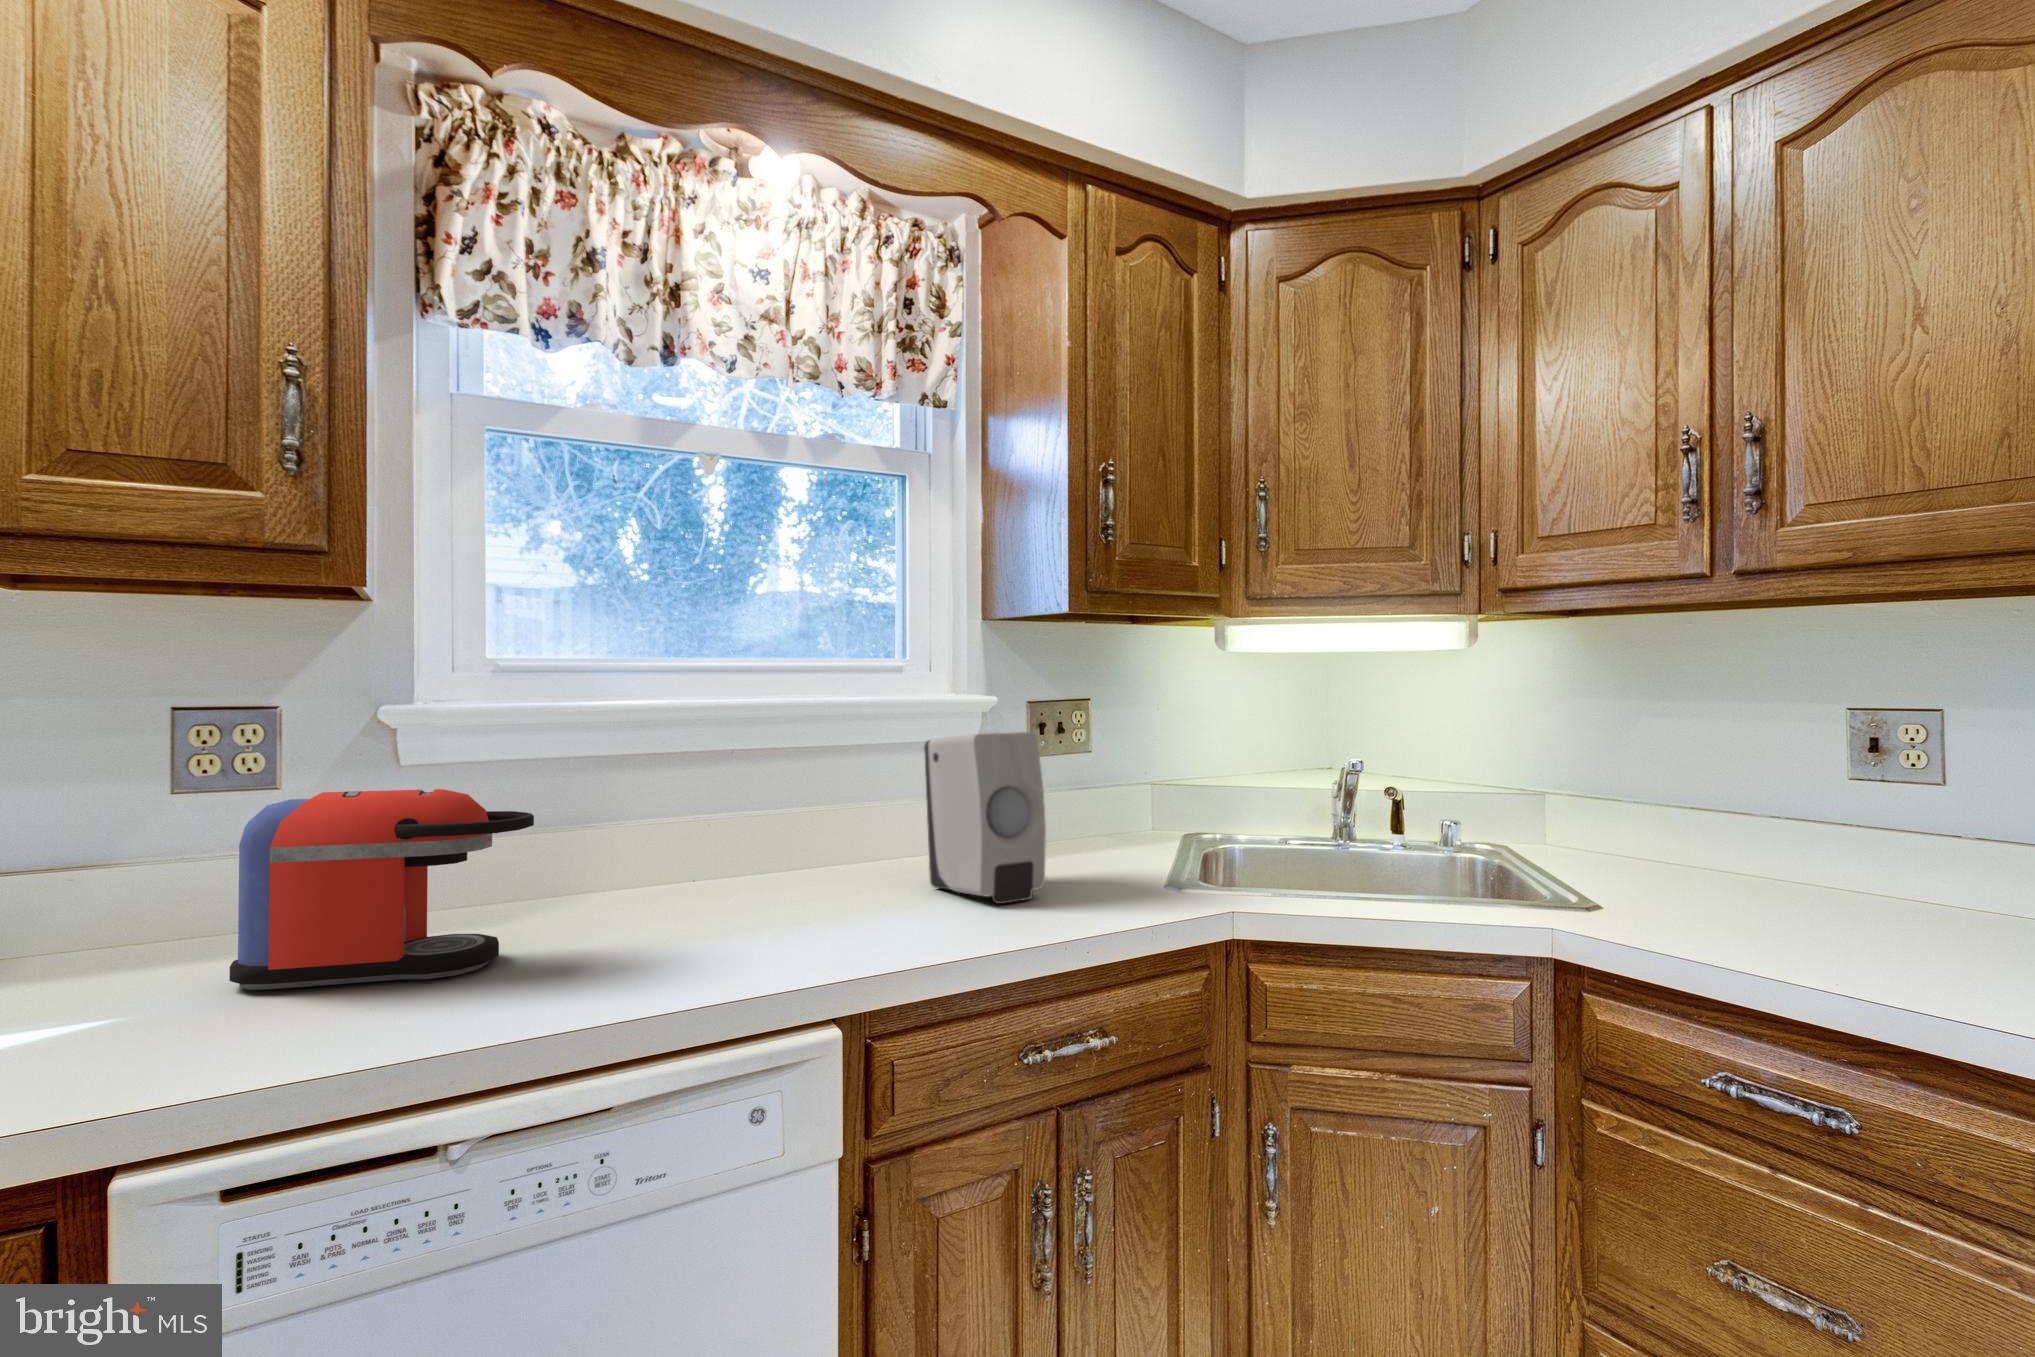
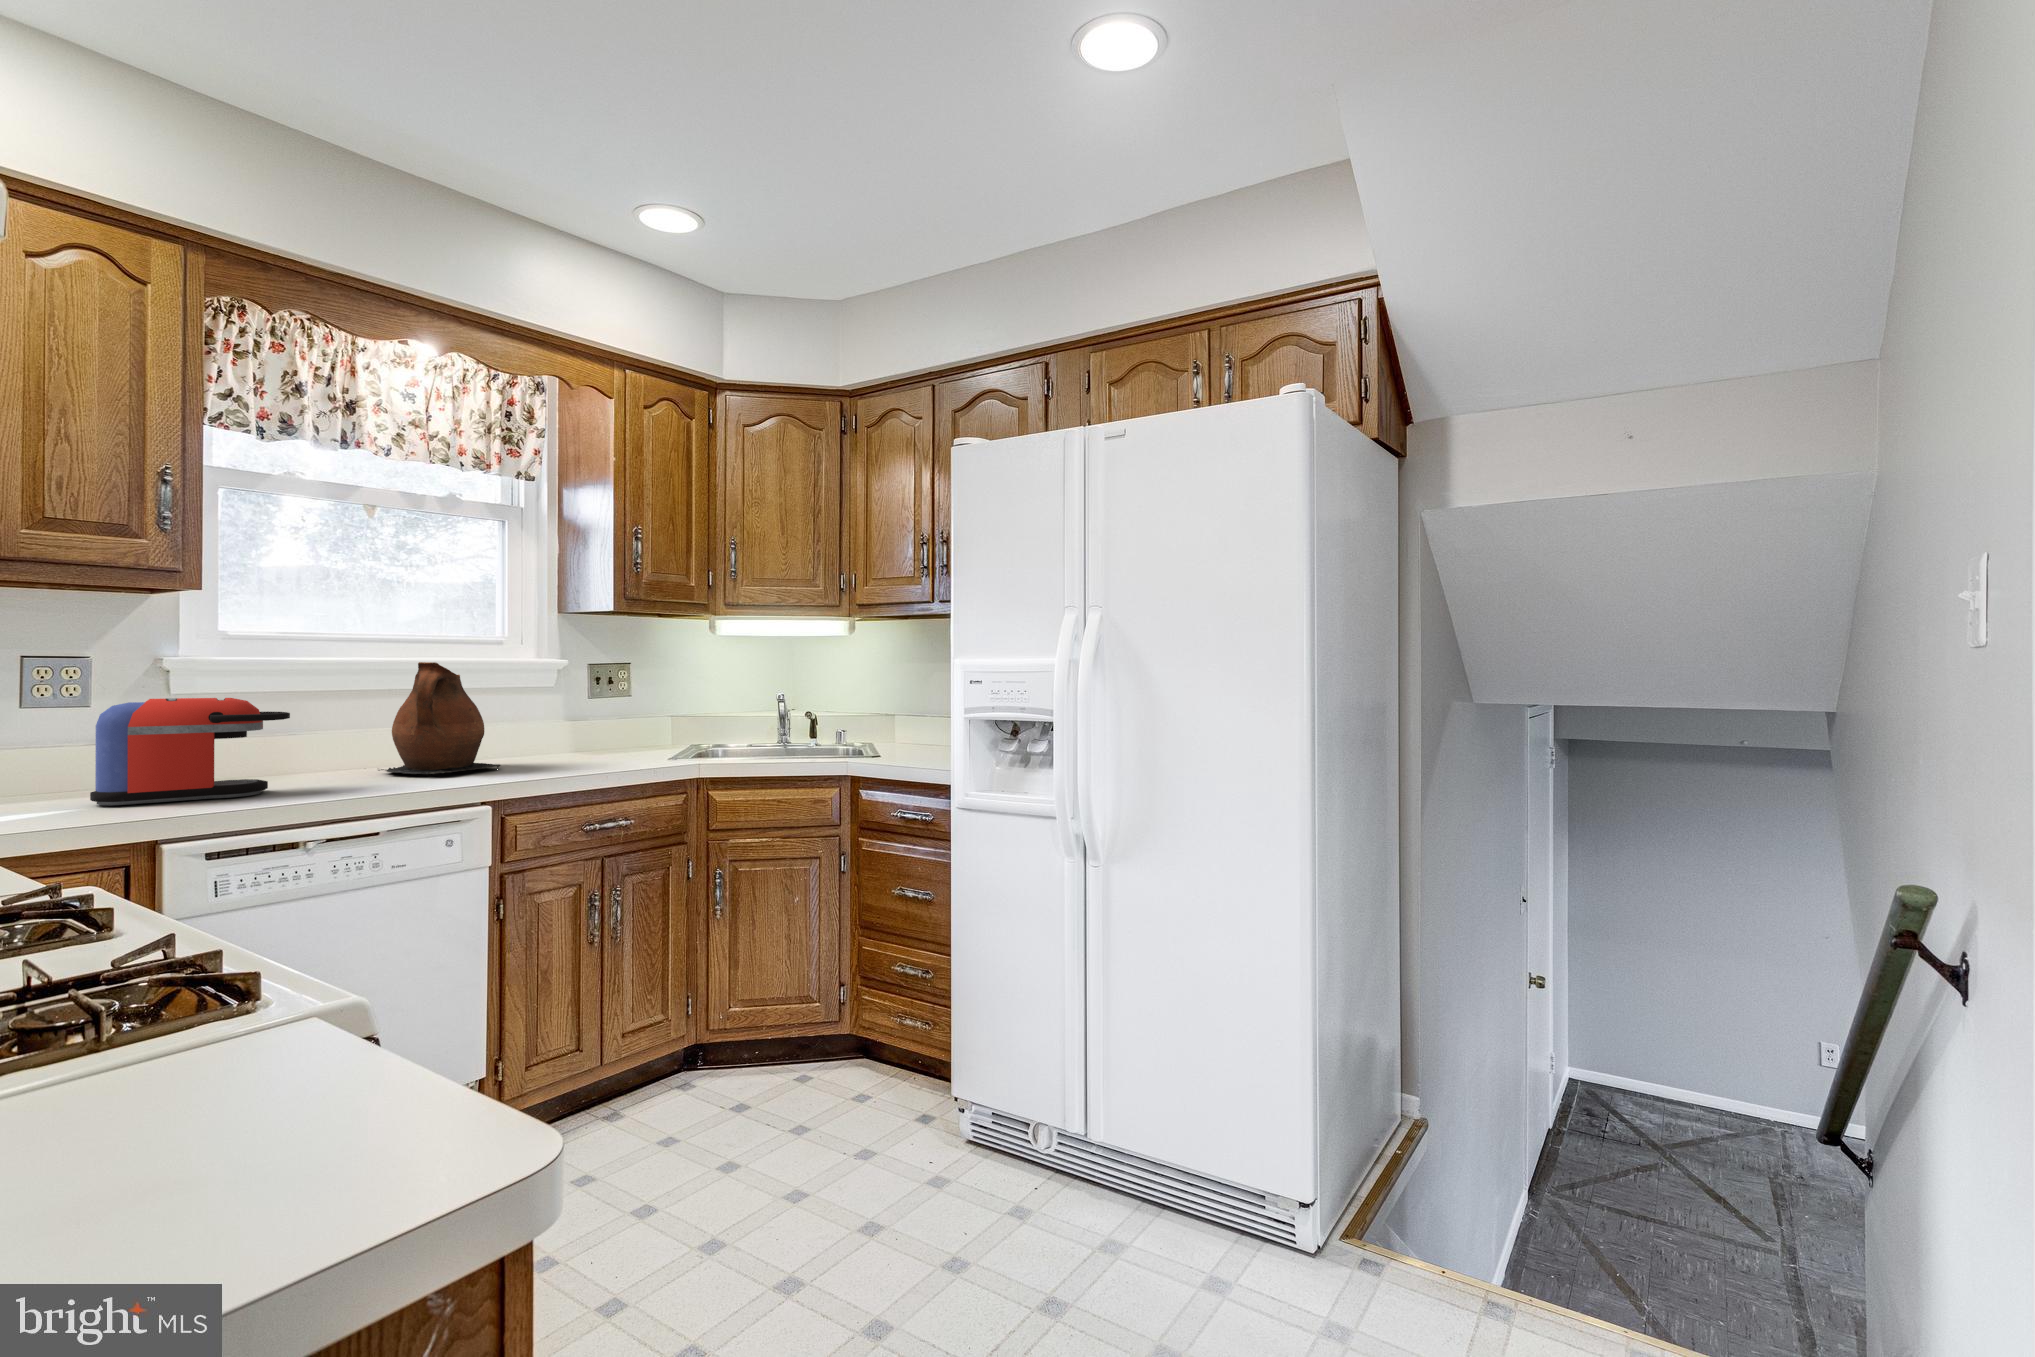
ceramic pitcher: none [693,717,884,928] -> present [378,662,500,774]
soap dispenser: present [924,732,1046,904] -> none [523,674,598,763]

